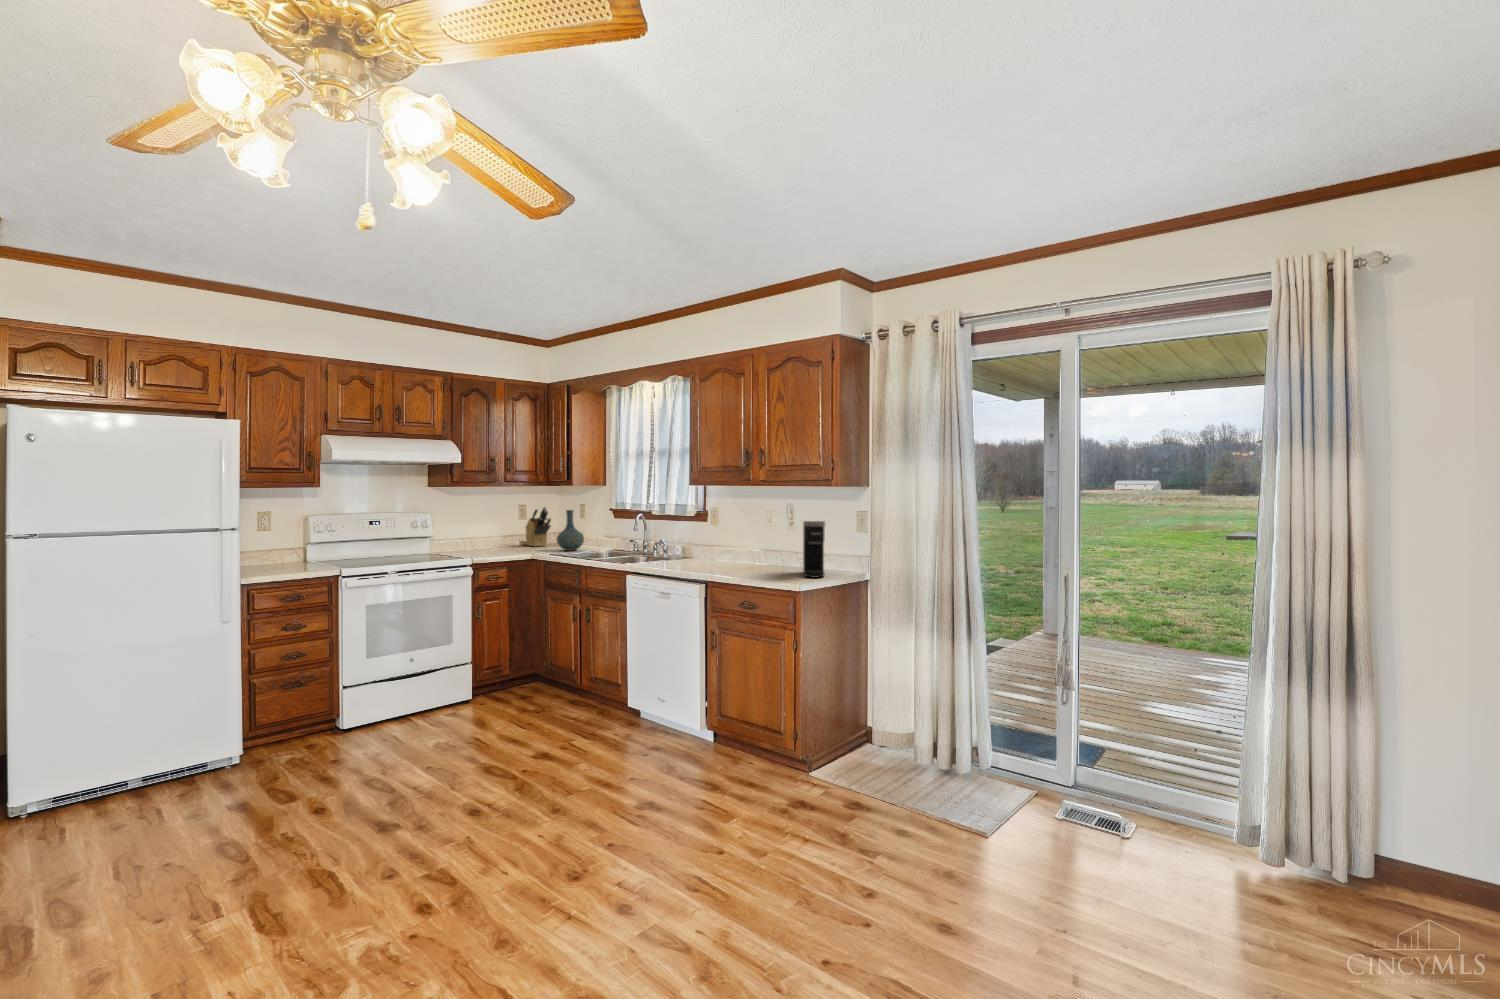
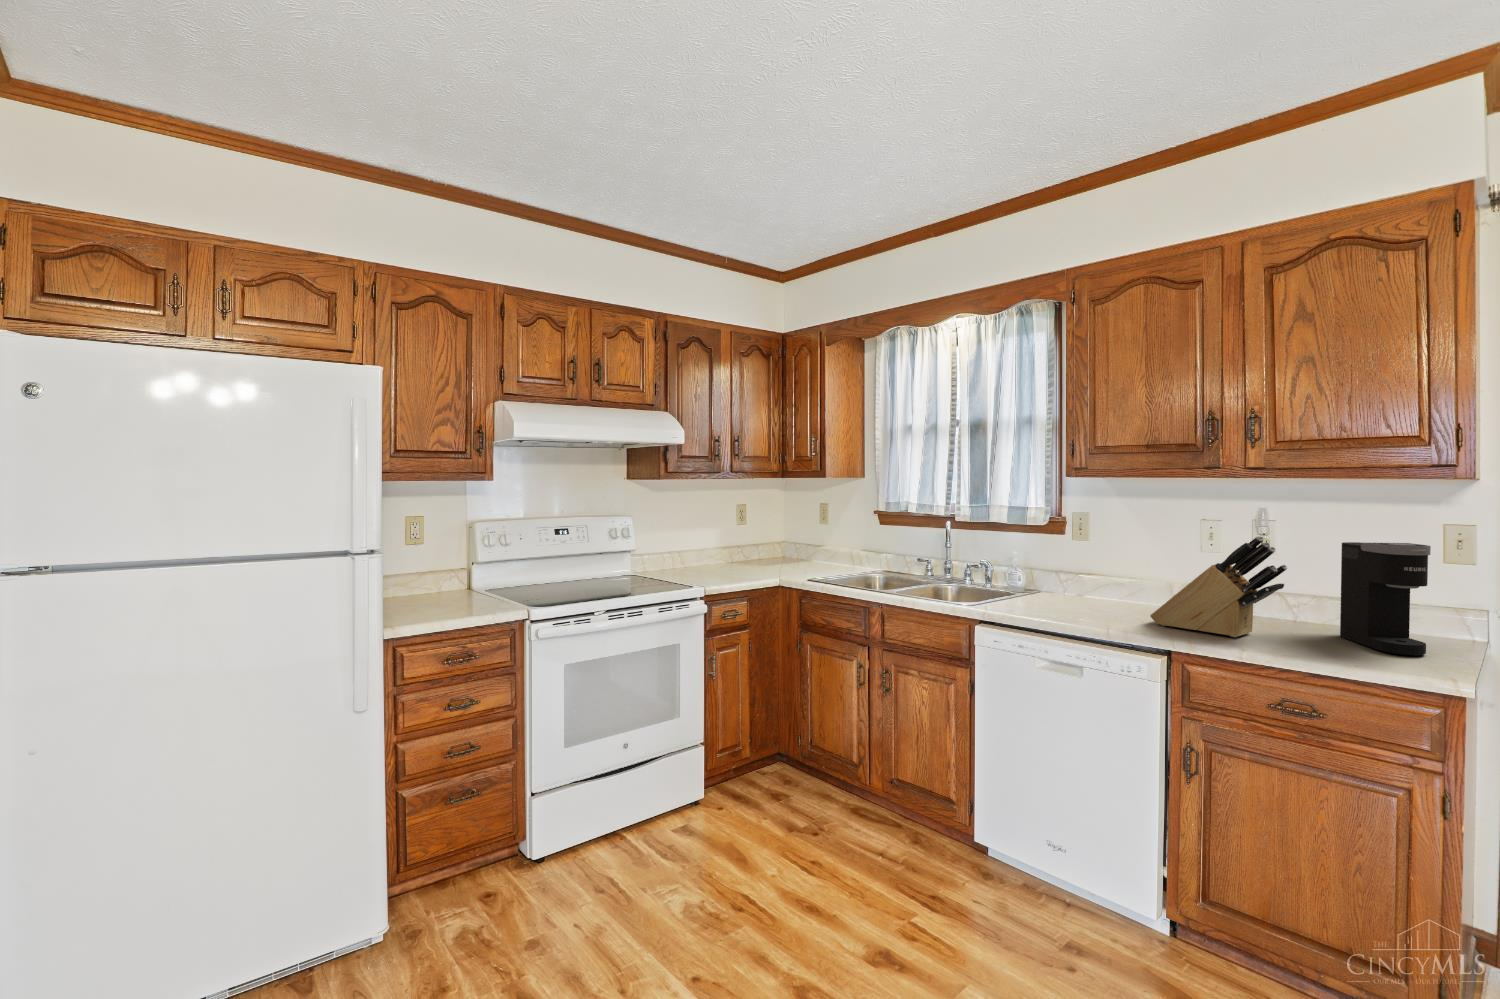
knife block: present [519,507,551,546] -> present [1150,536,1287,637]
vase: present [557,510,584,551] -> none [804,512,843,572]

